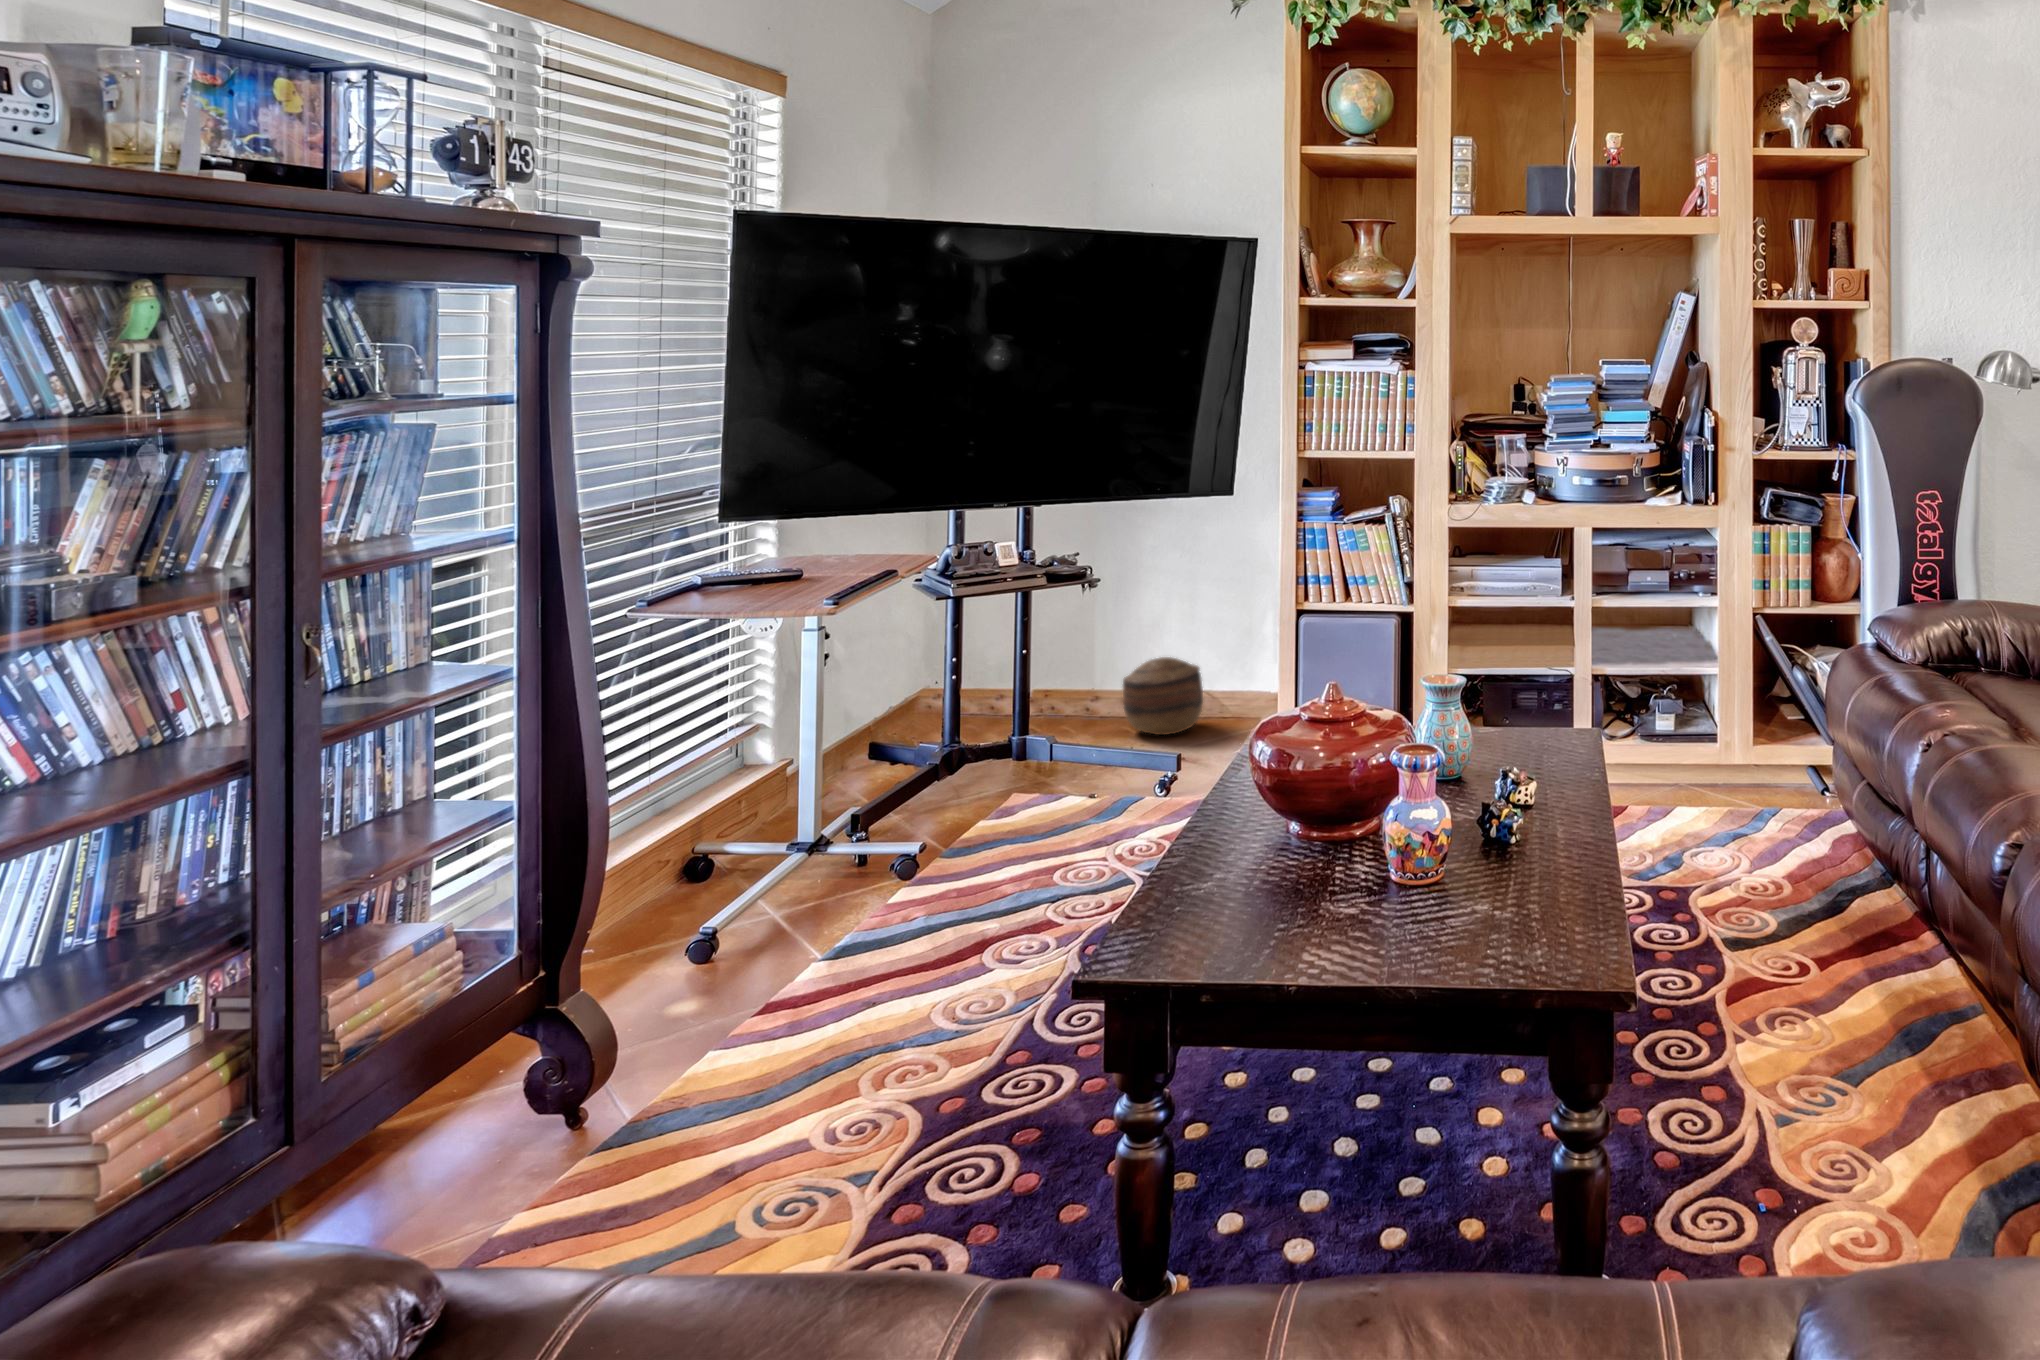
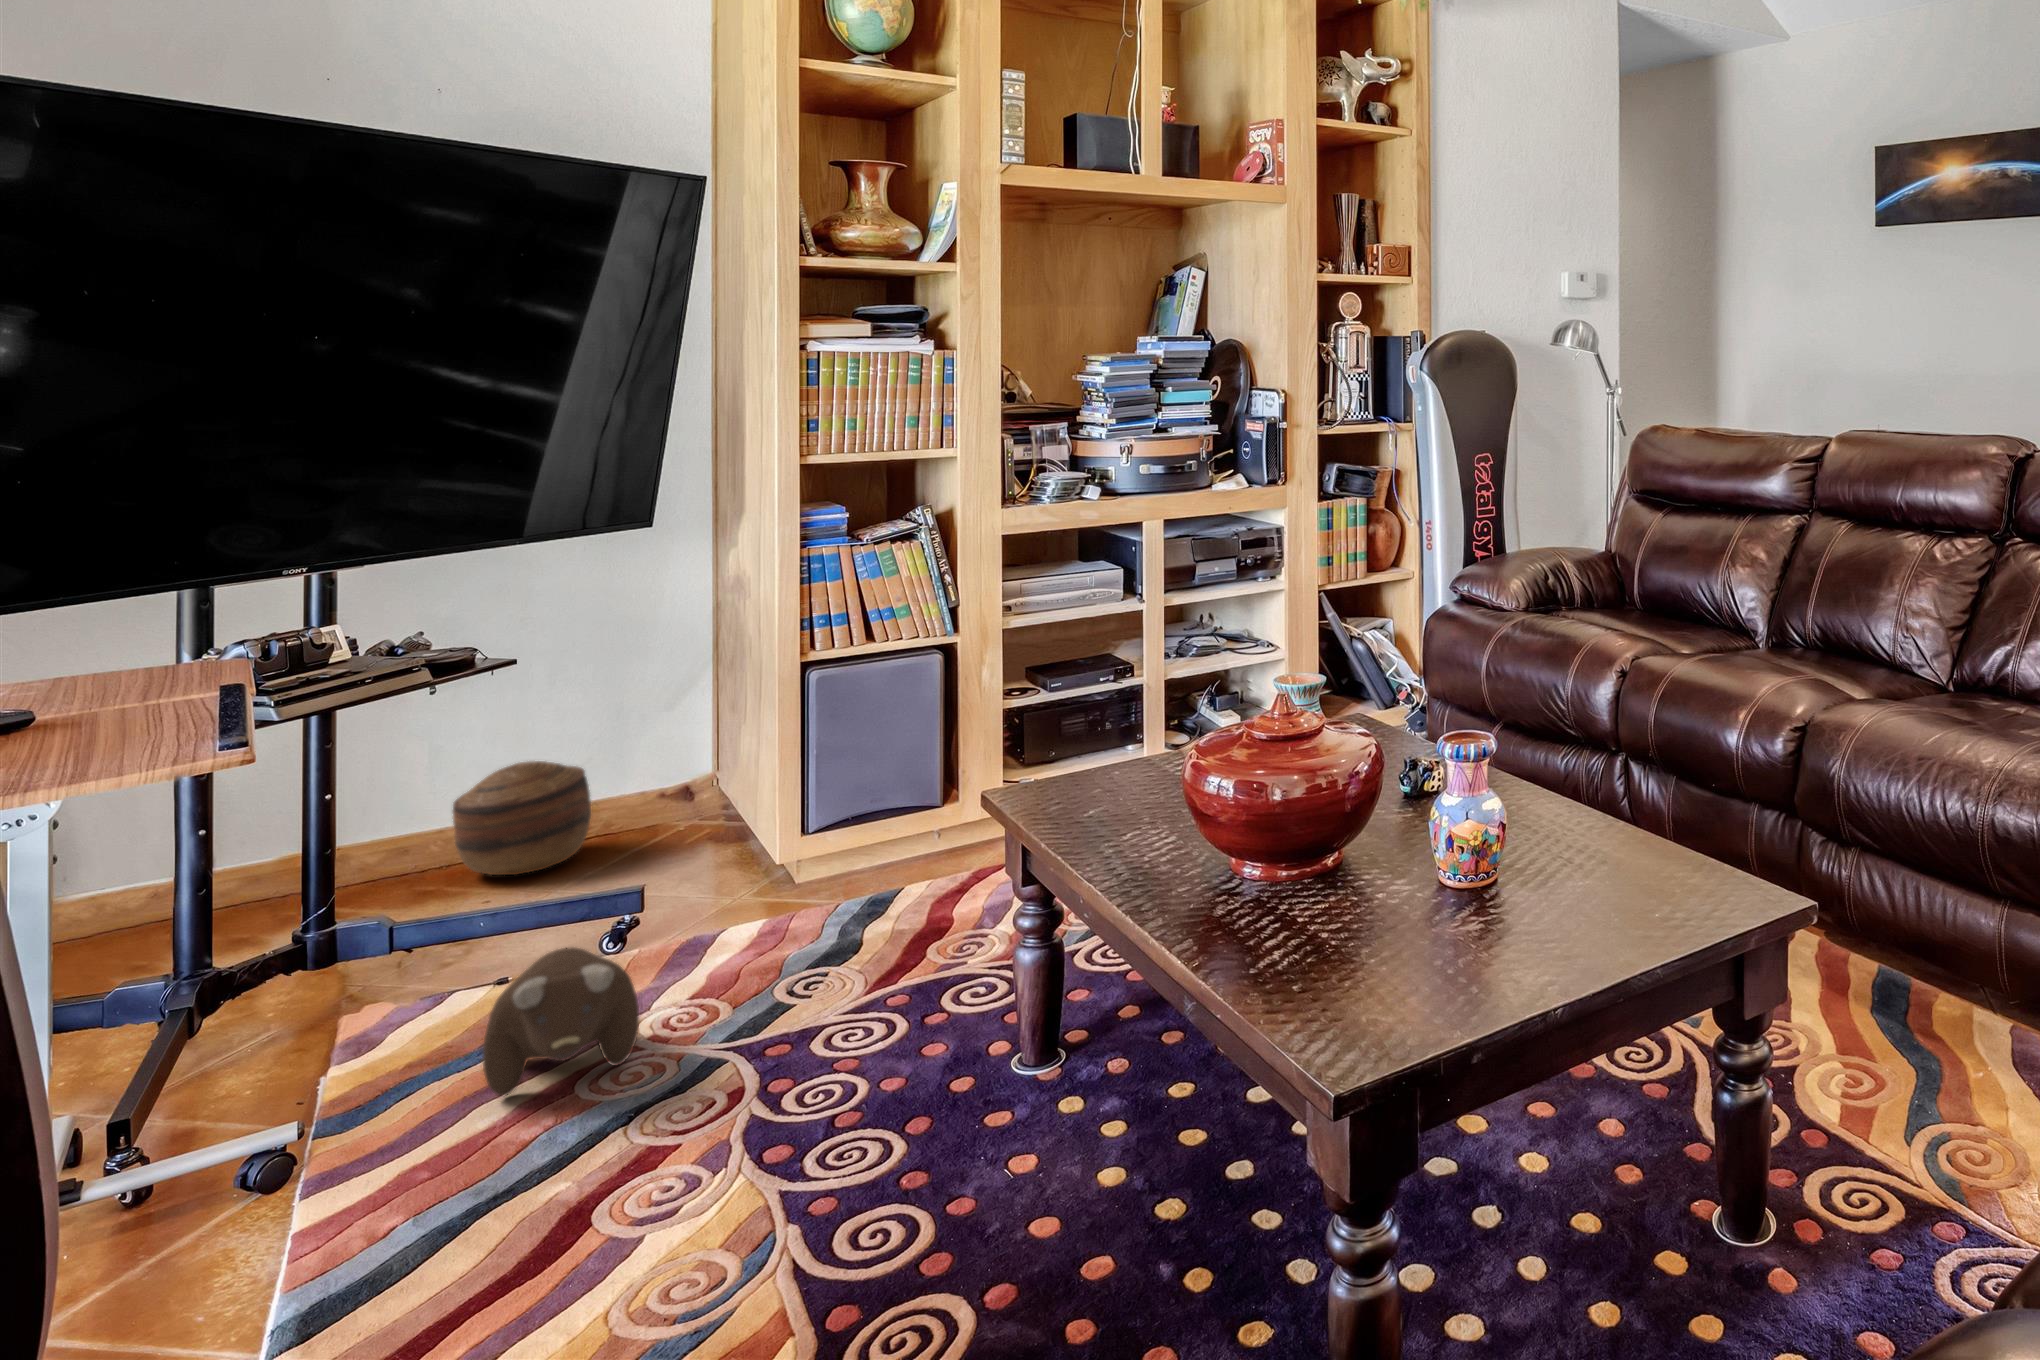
plush toy: none [1011,777,1102,865] -> present [482,947,639,1096]

